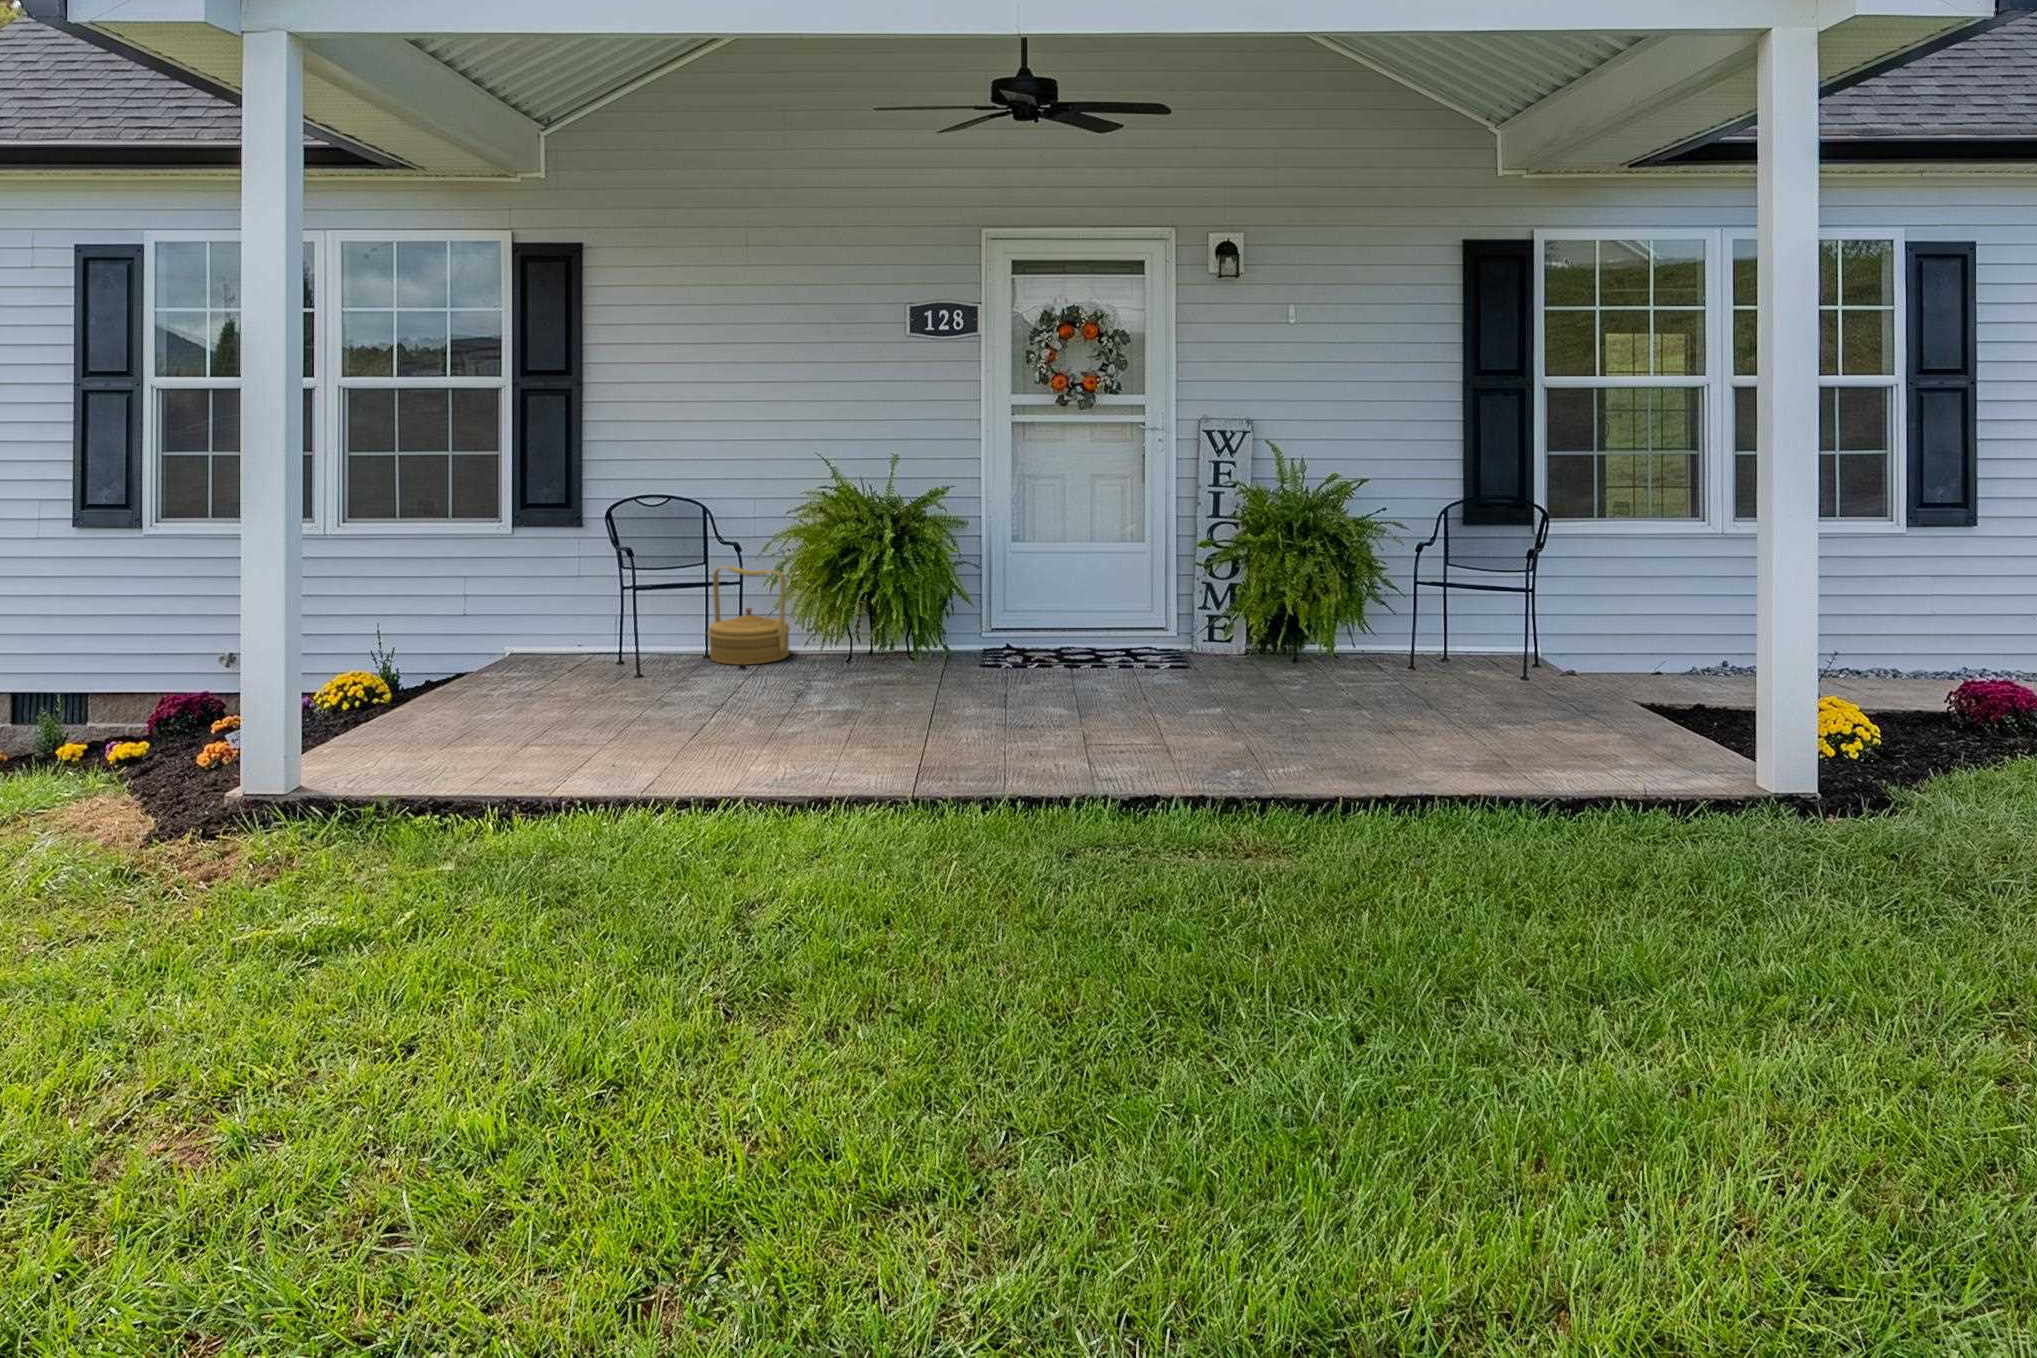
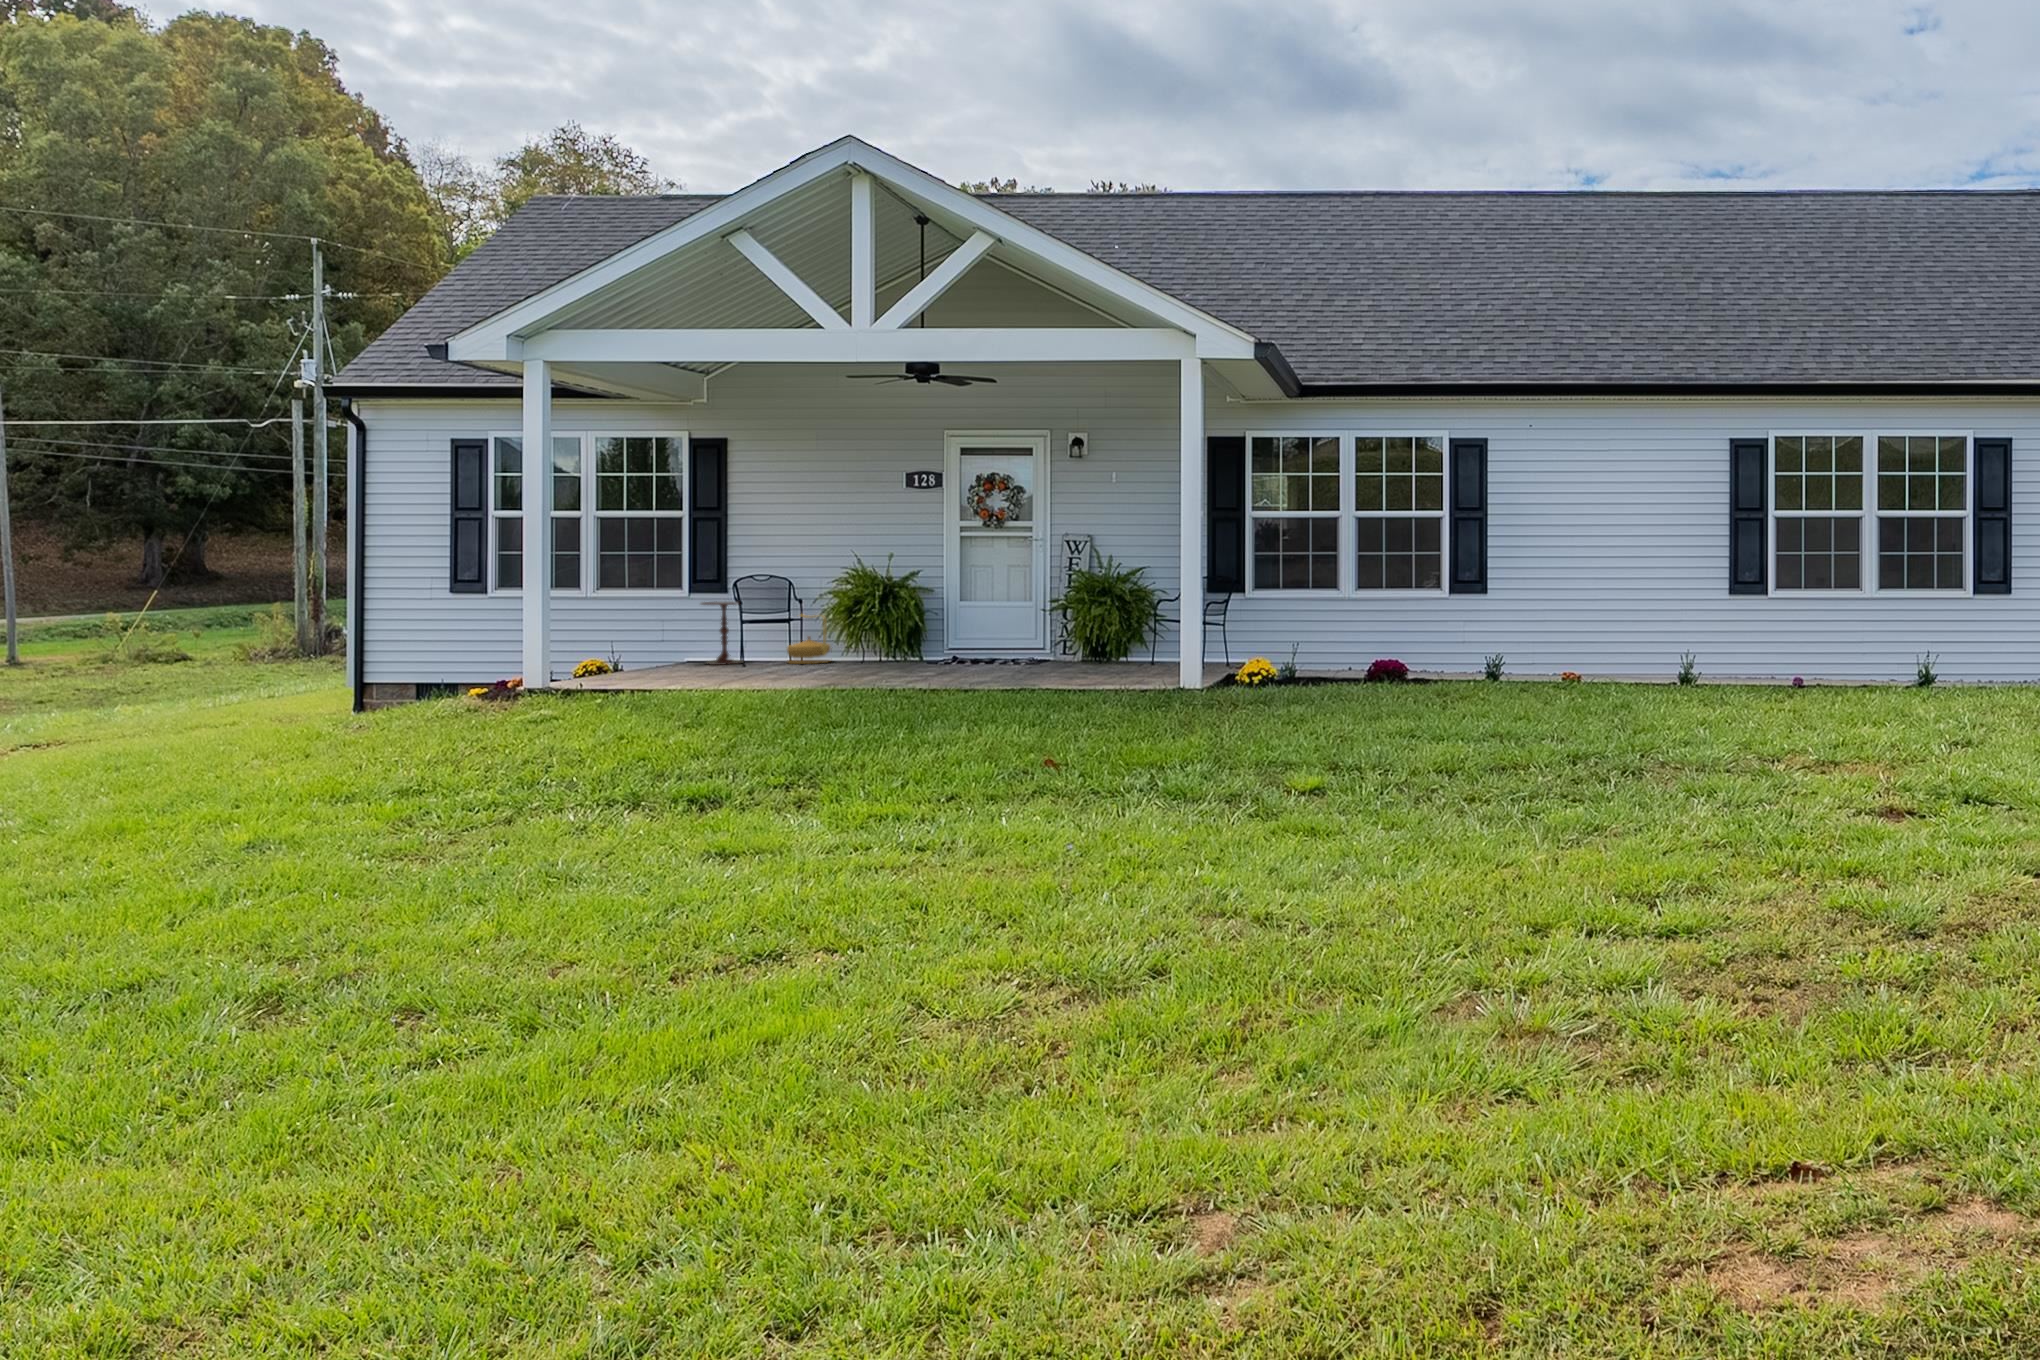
side table: none [545,541,632,666] -> present [701,602,743,665]

